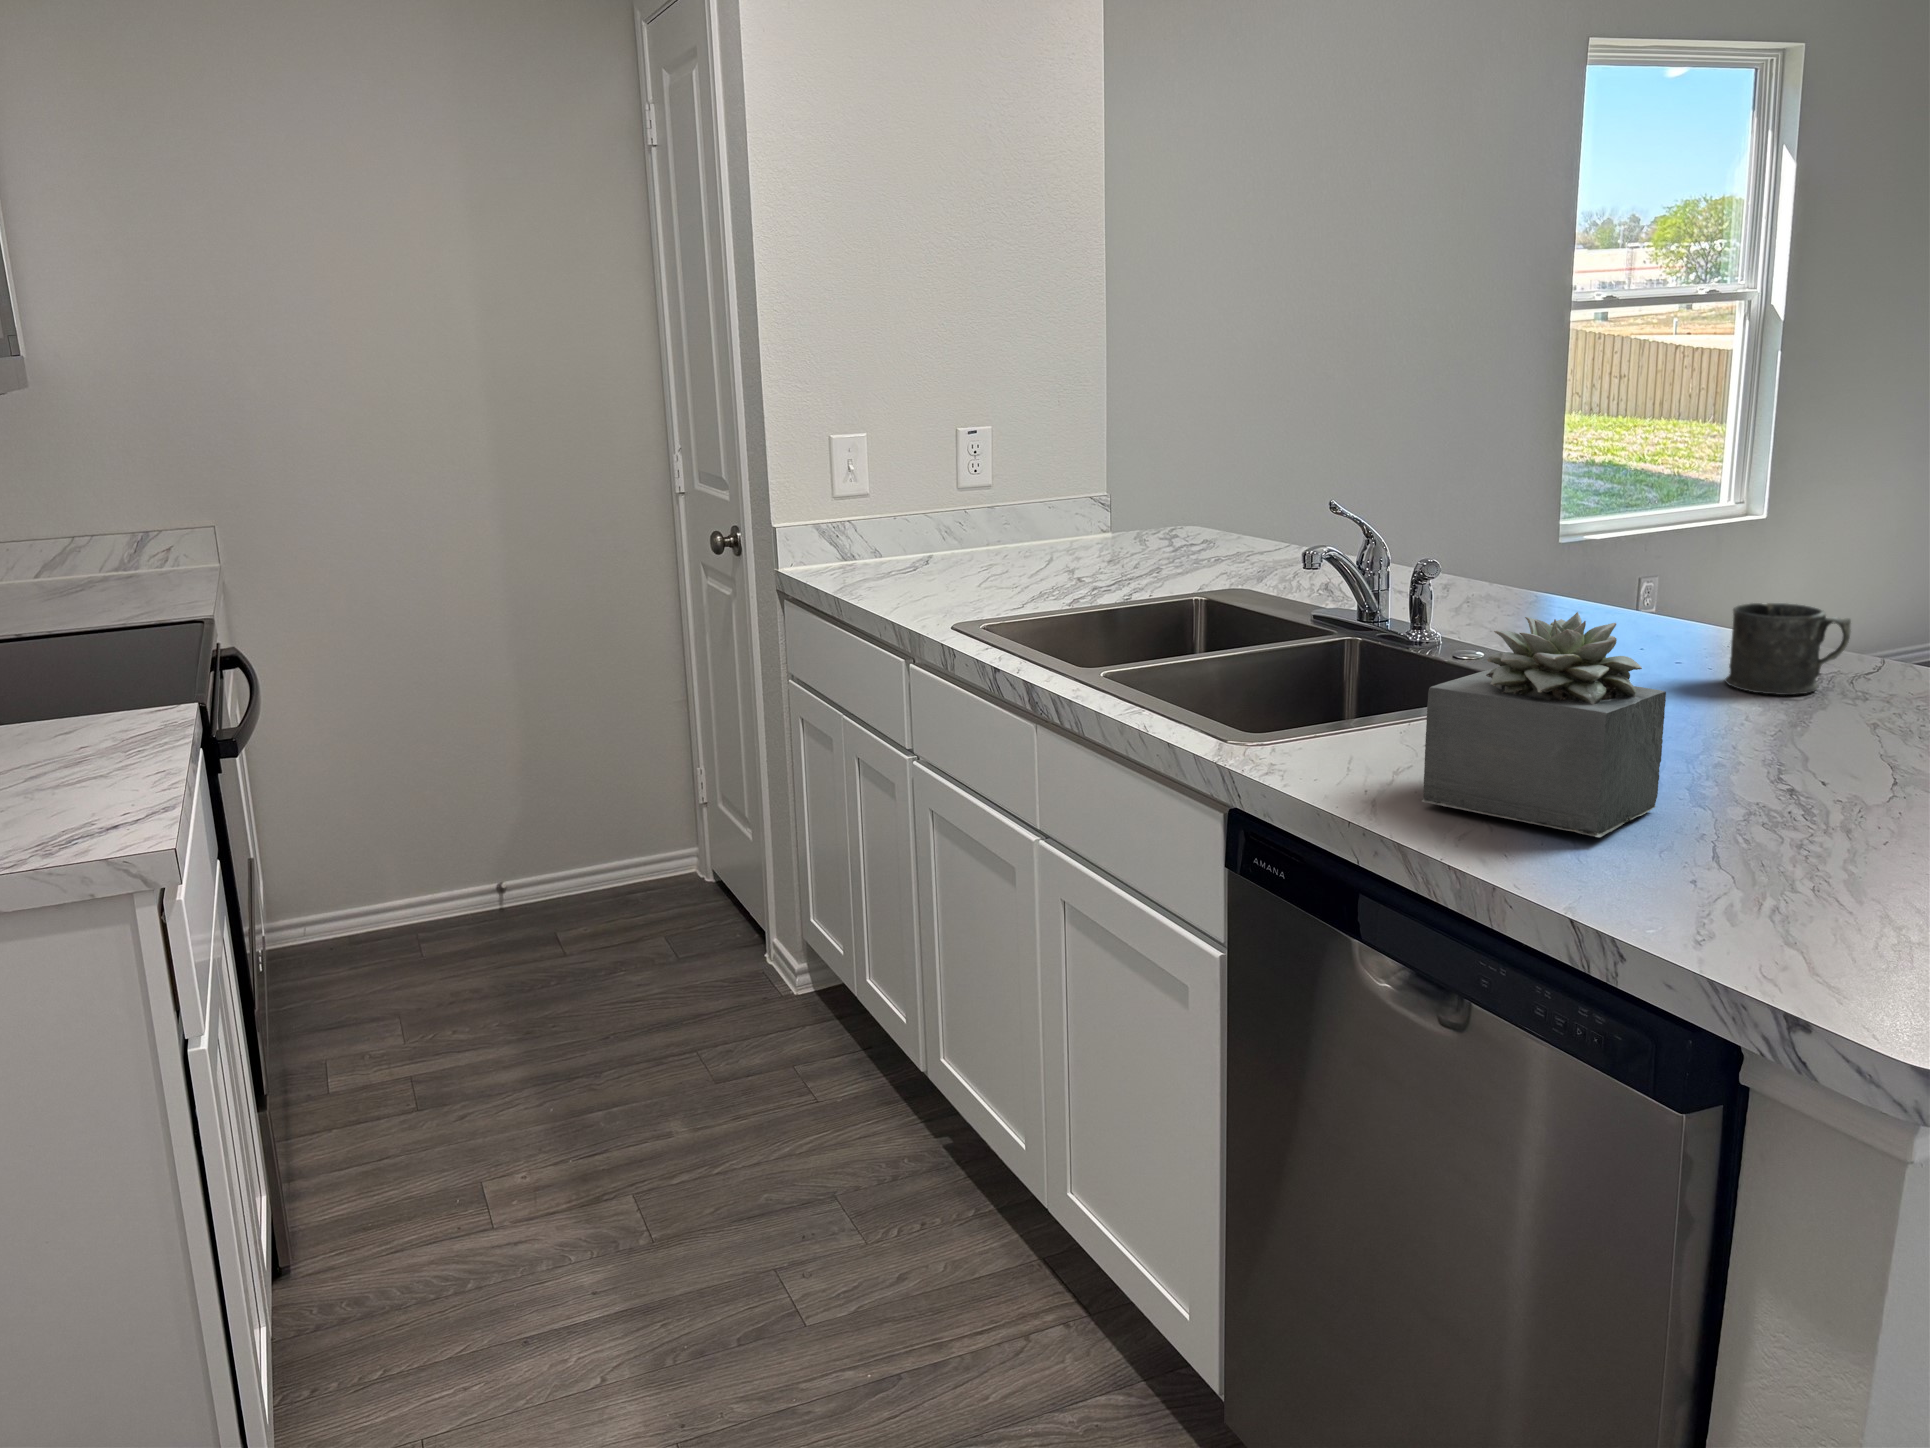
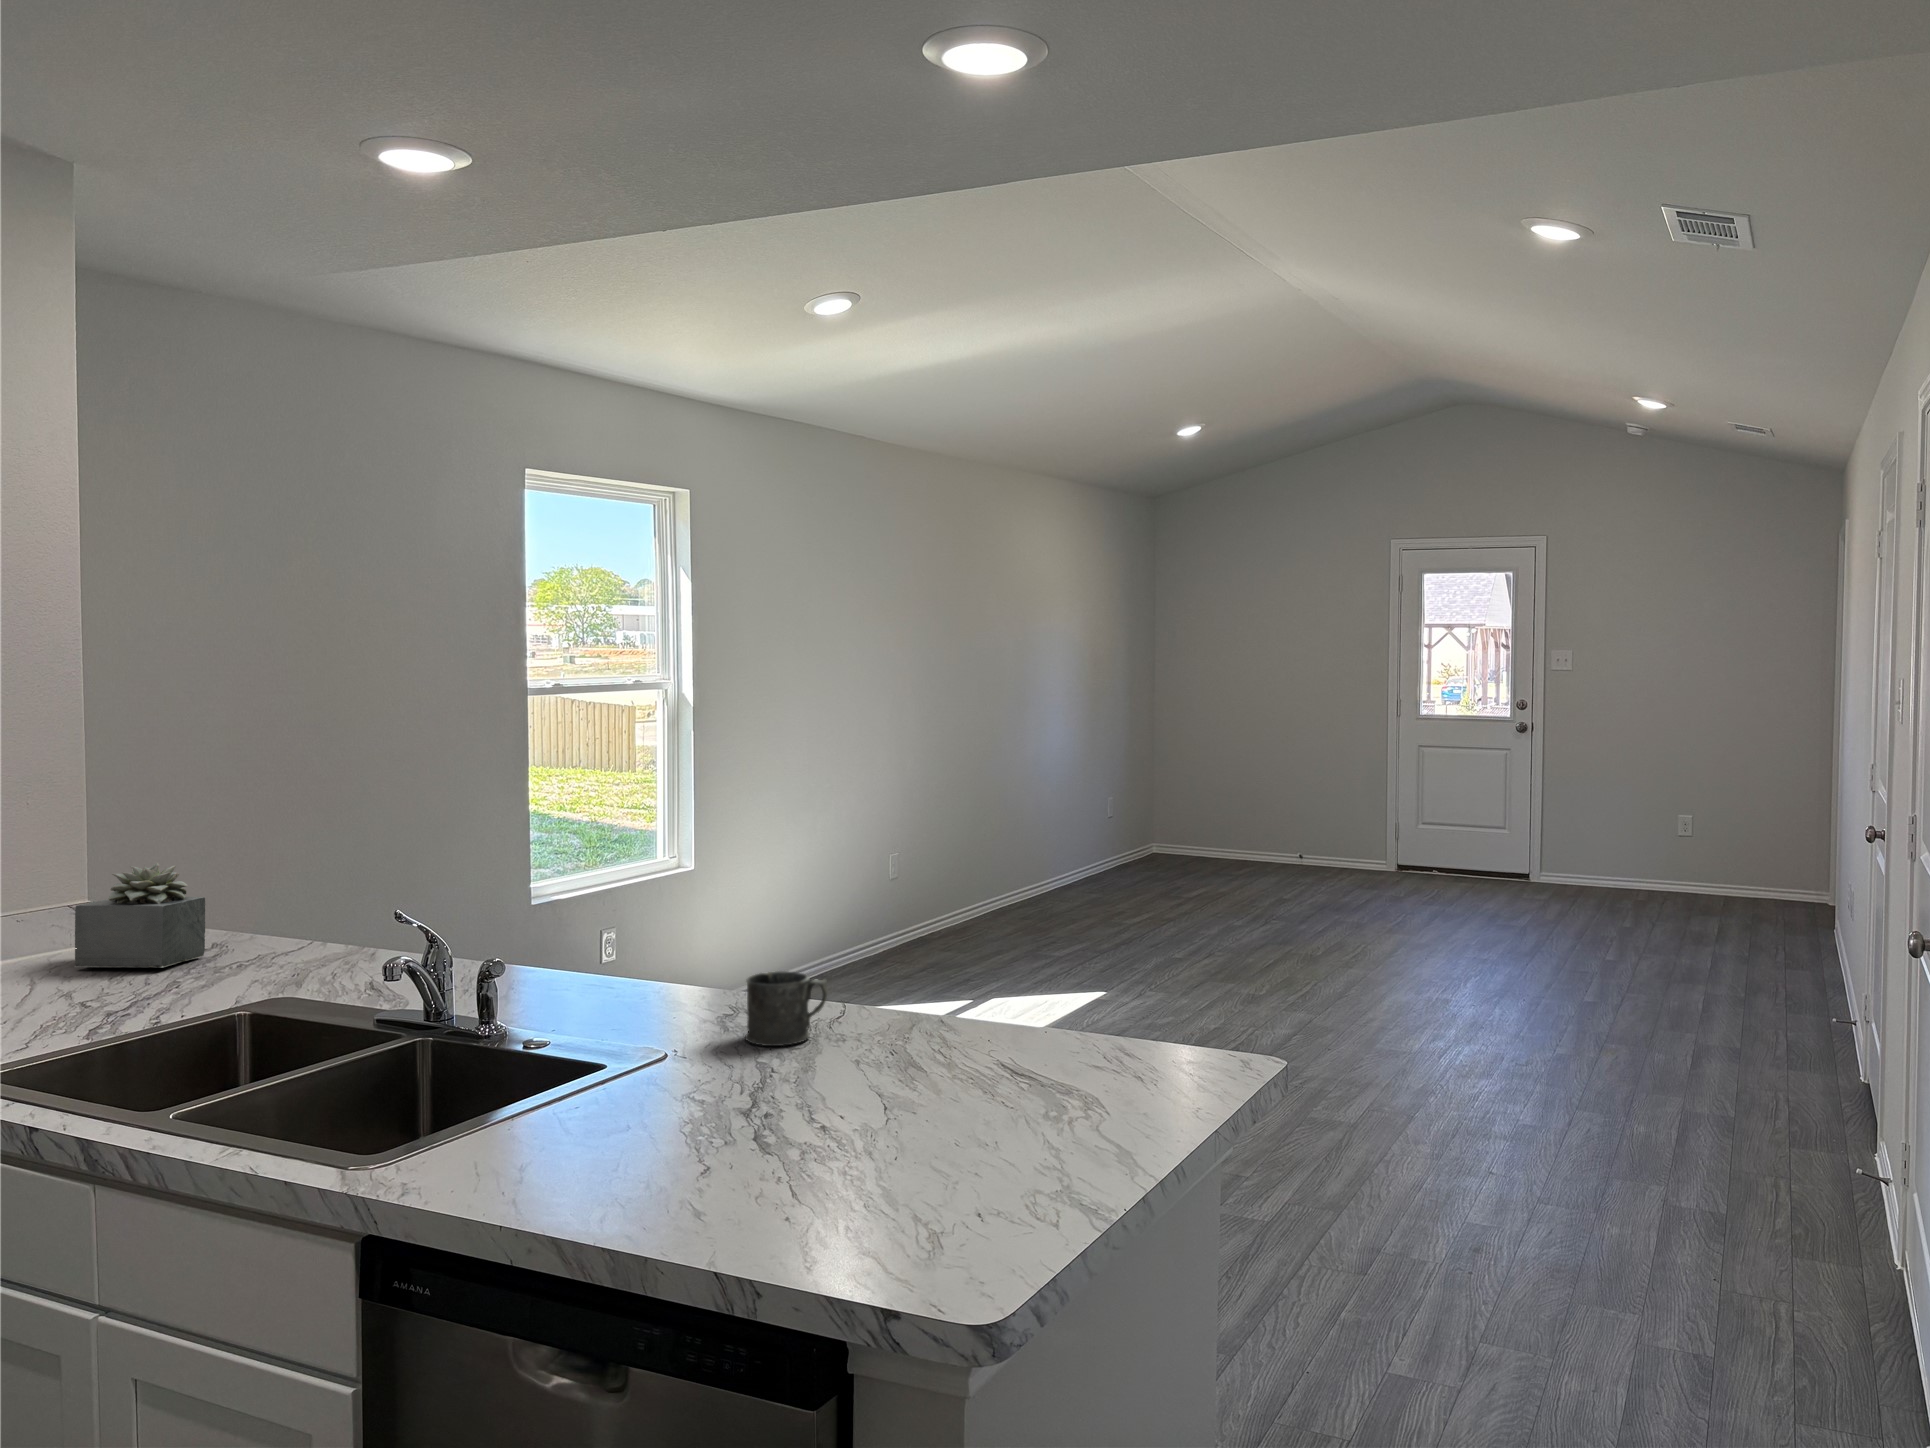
succulent plant: present [1422,612,1666,837] -> present [75,862,205,968]

